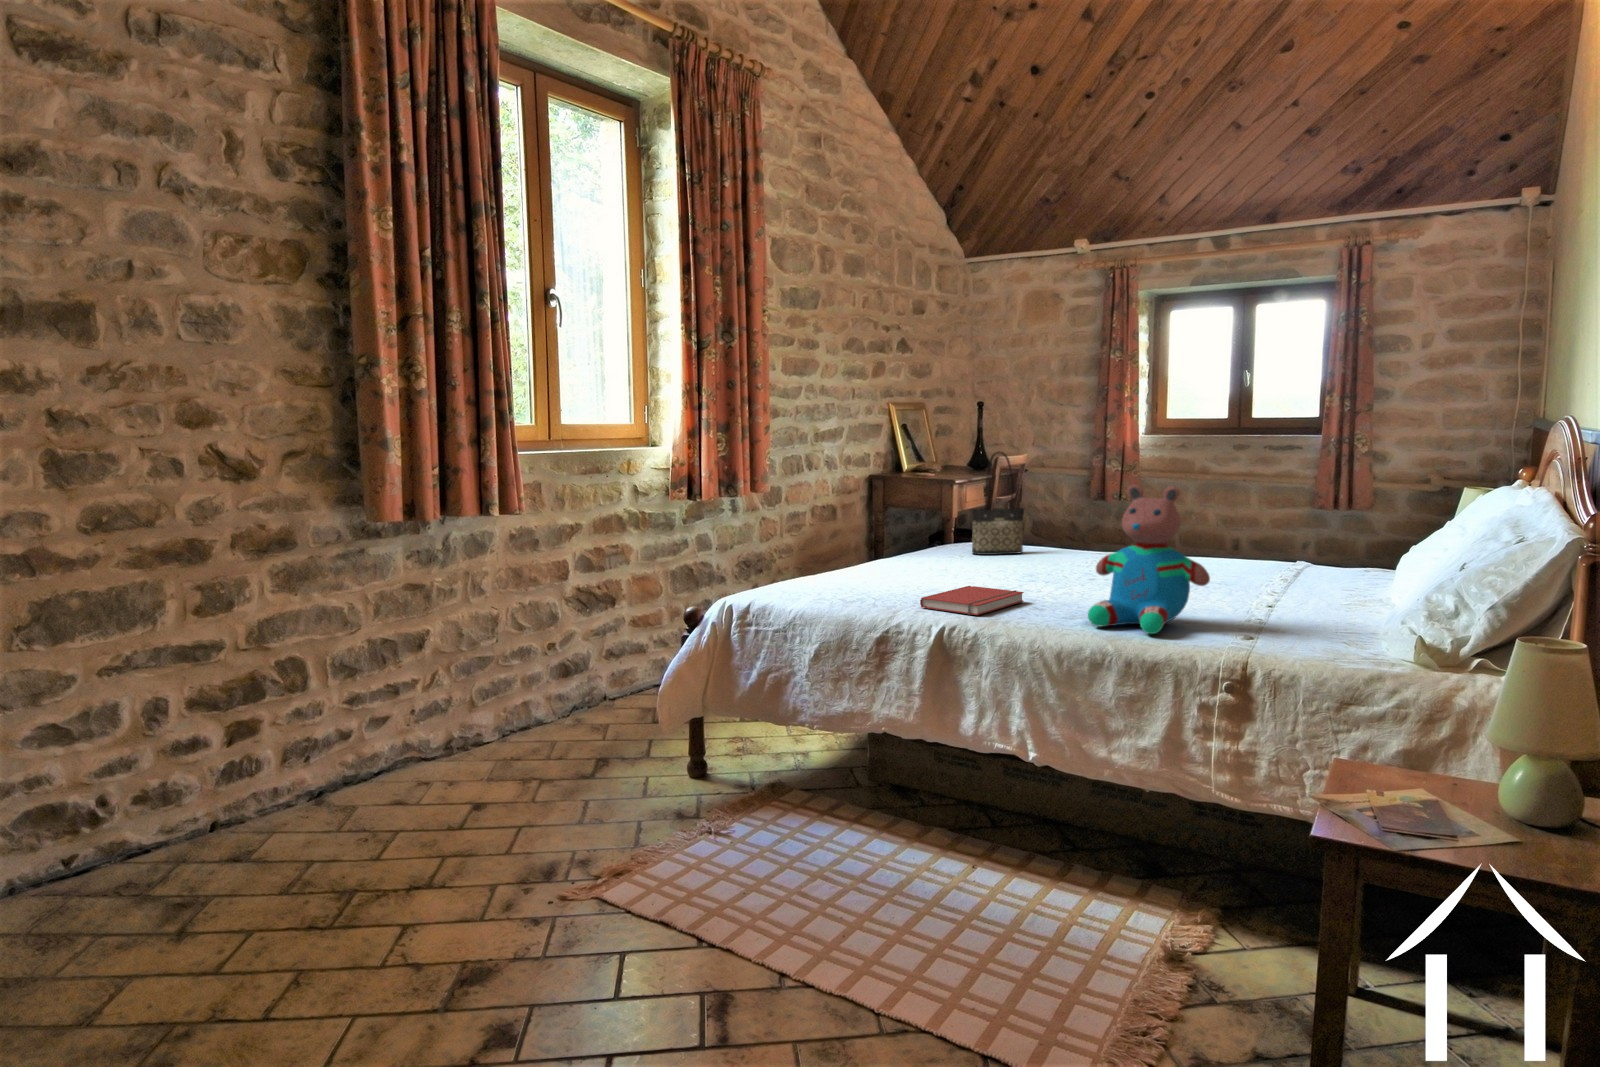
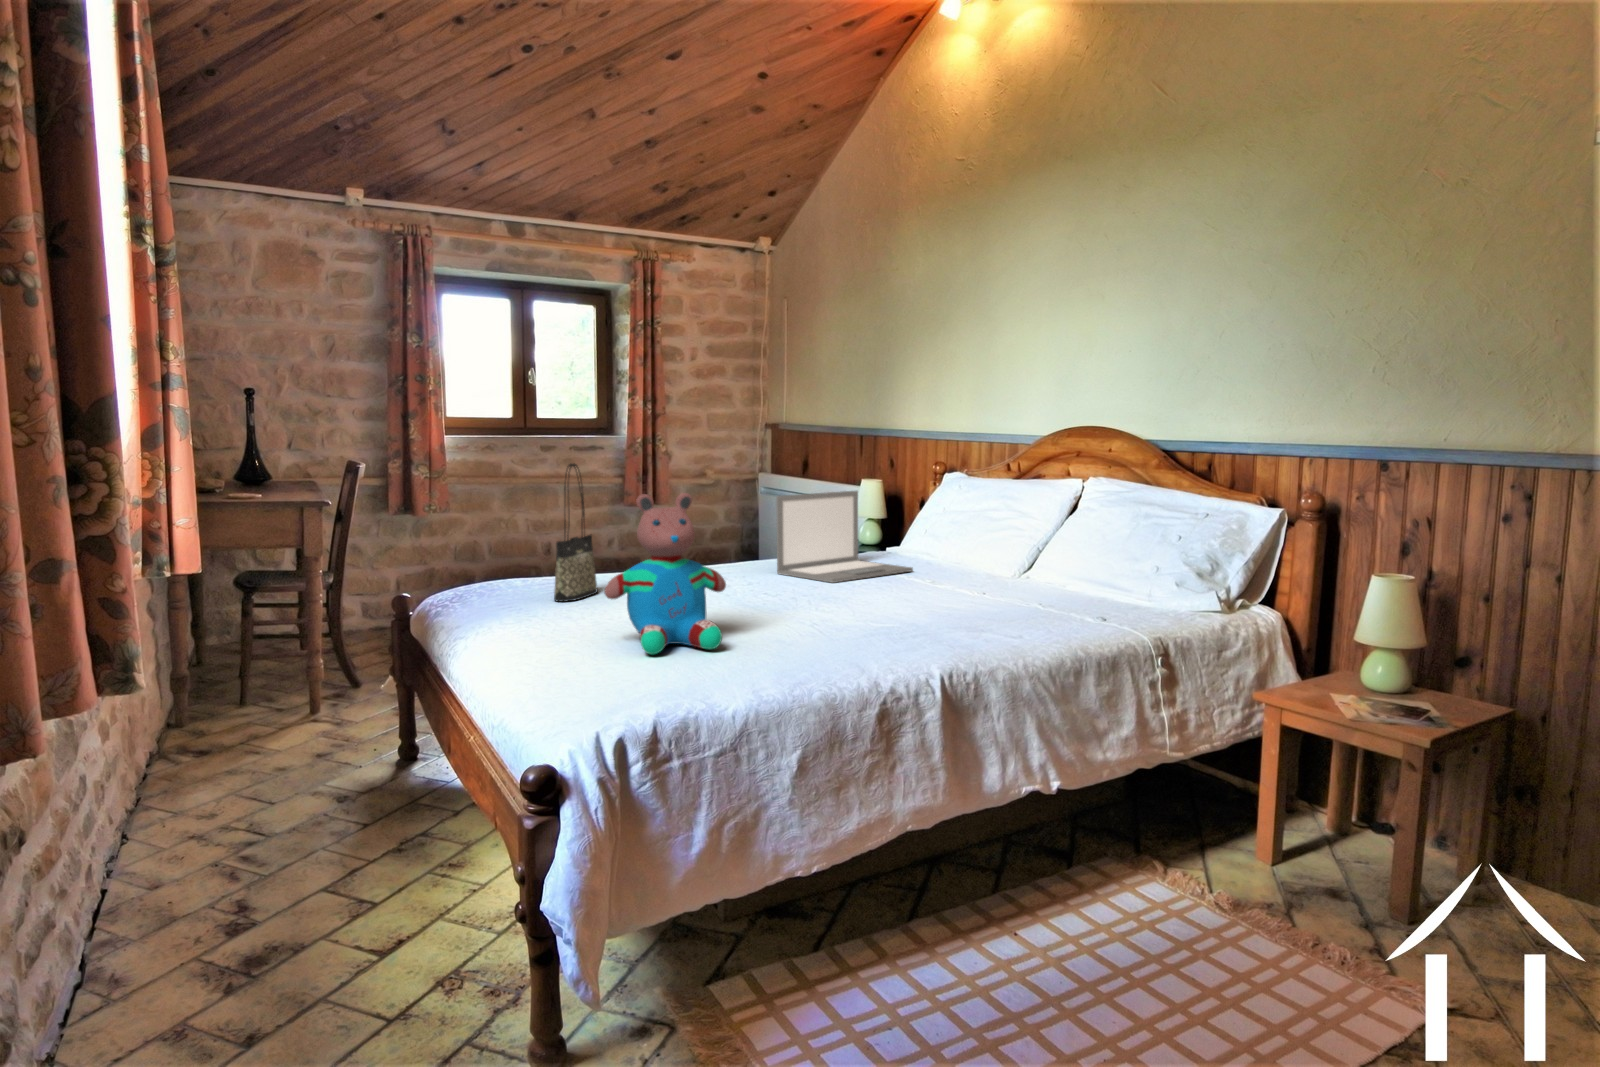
teddy bear: present [1088,484,1210,634] -> present [605,493,726,655]
laptop: none [1210,489,1348,584] -> present [776,491,913,583]
book: present [920,586,1024,615] -> none [814,623,936,663]

